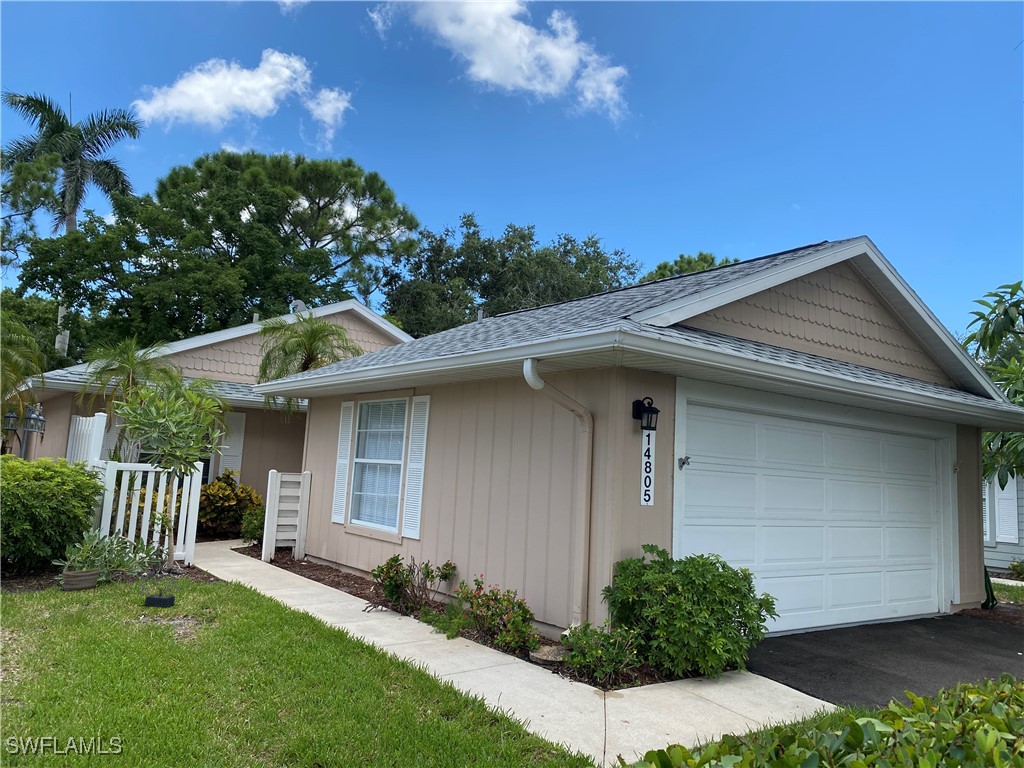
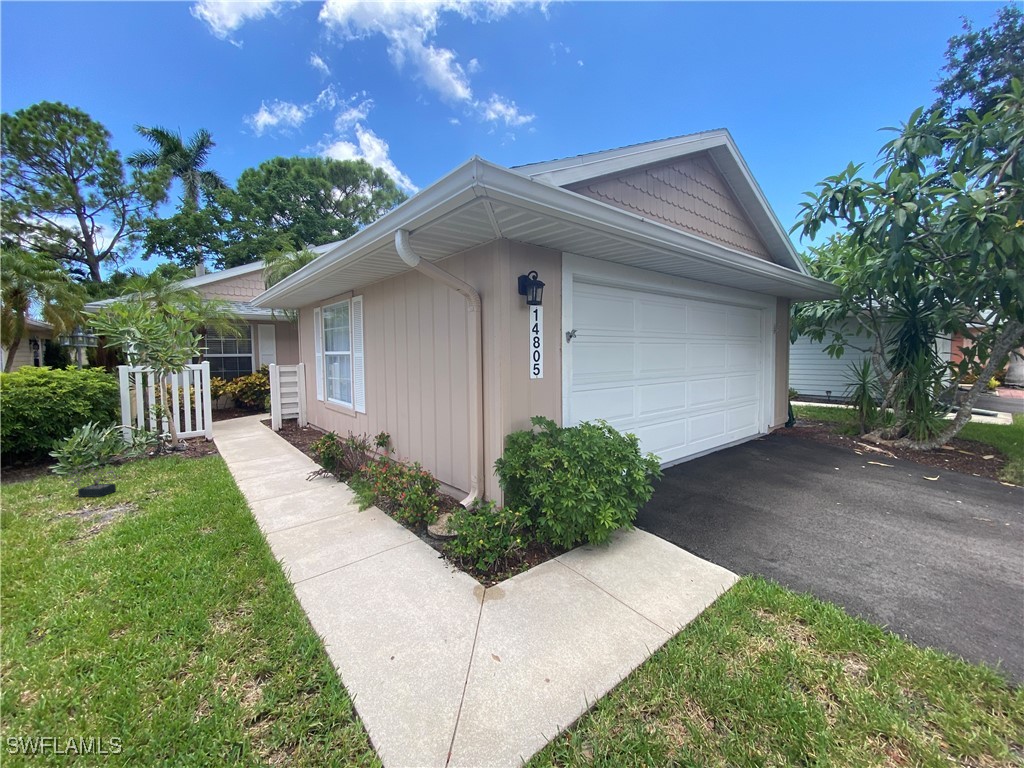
basket: present [62,561,101,591] -> none [15,448,69,483]

